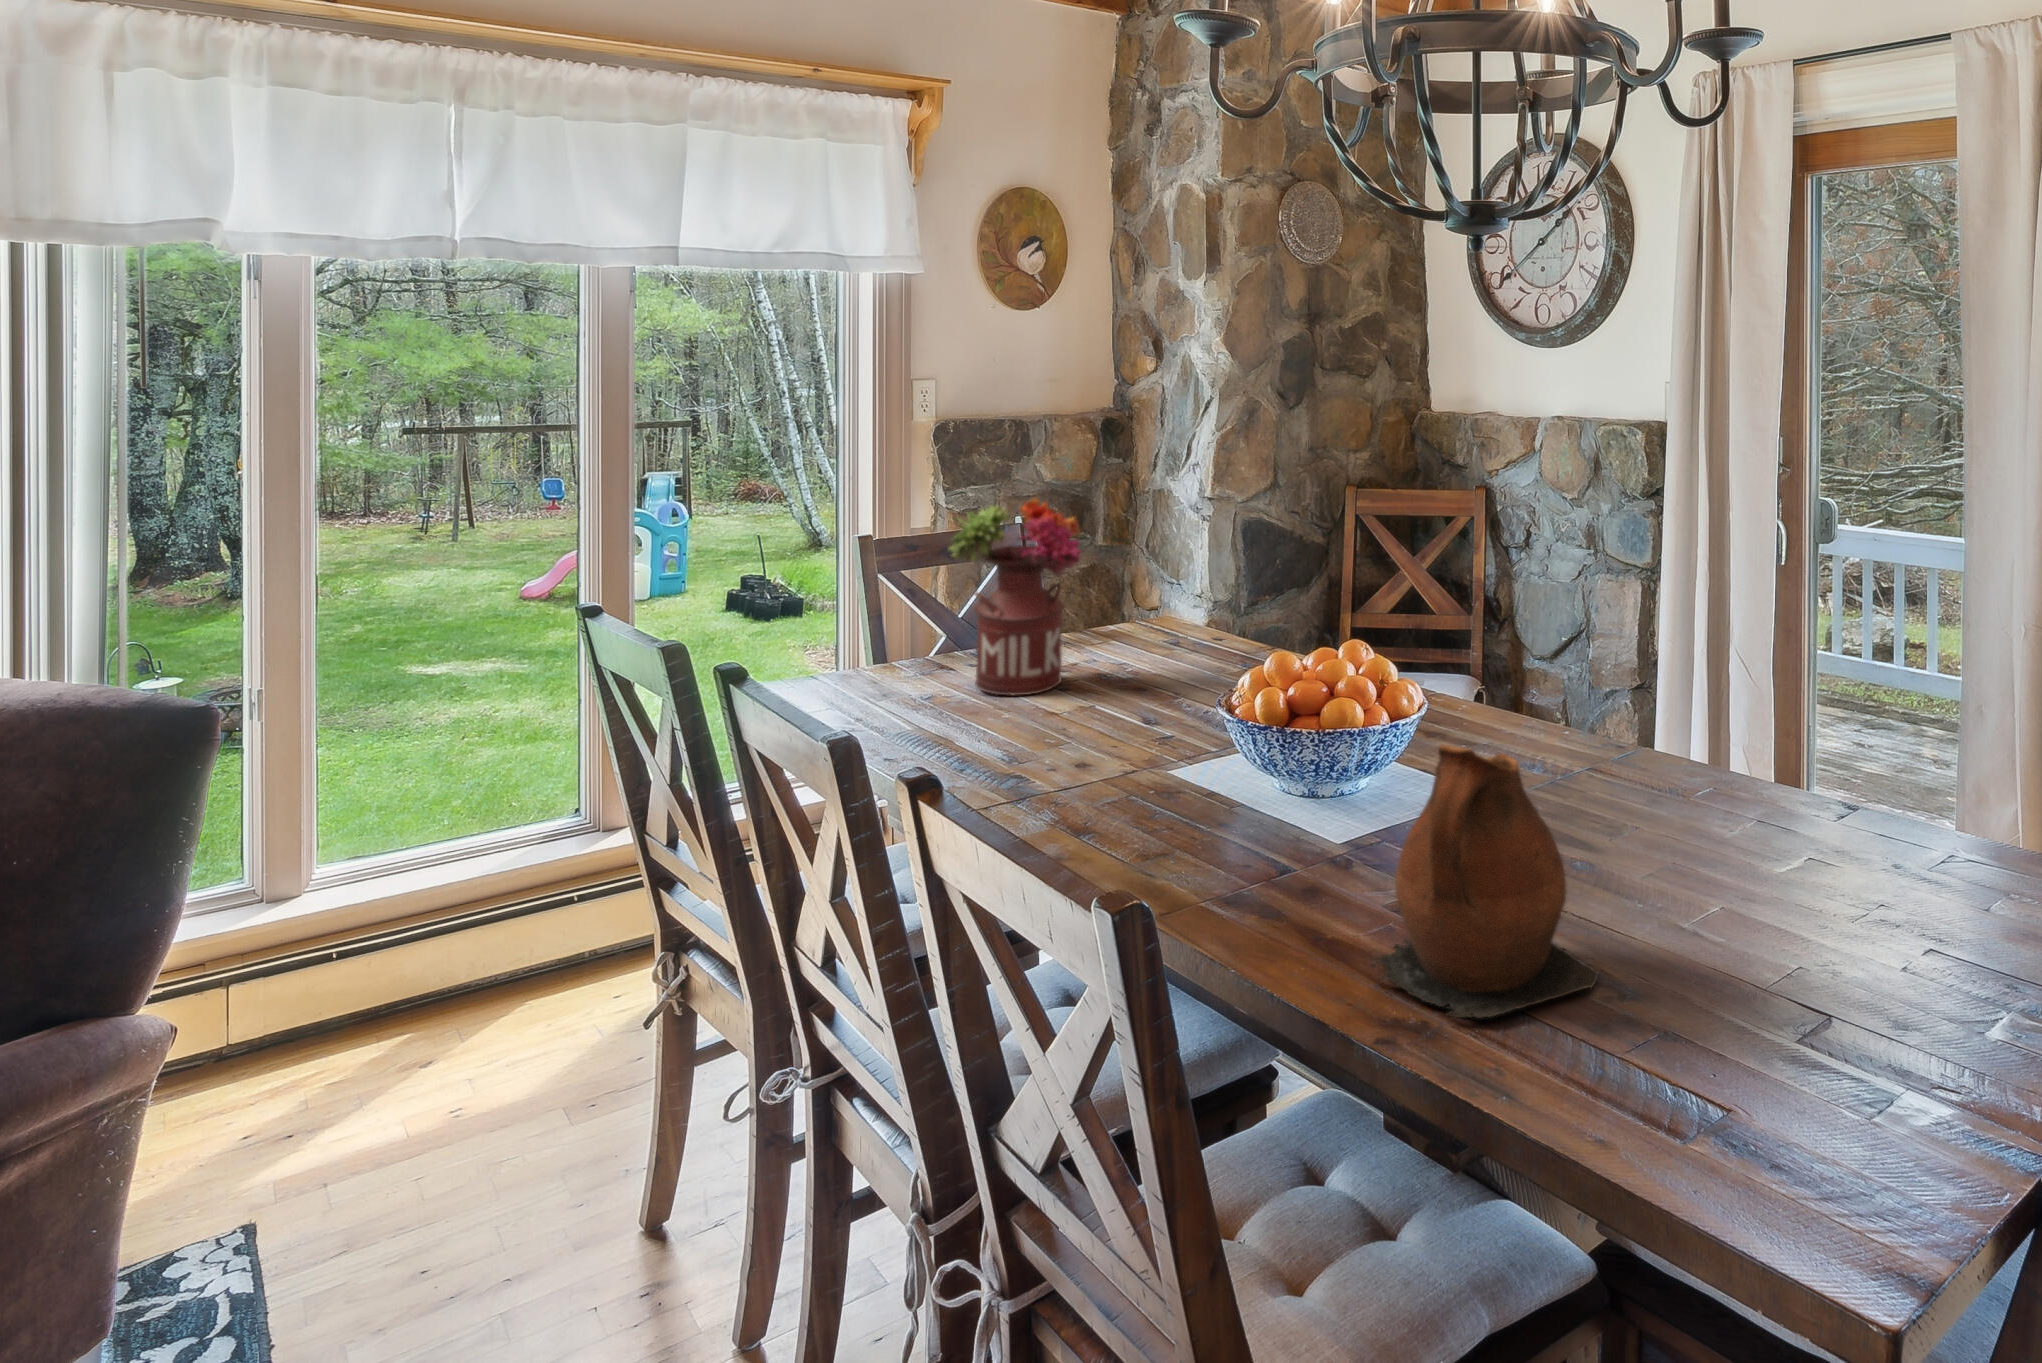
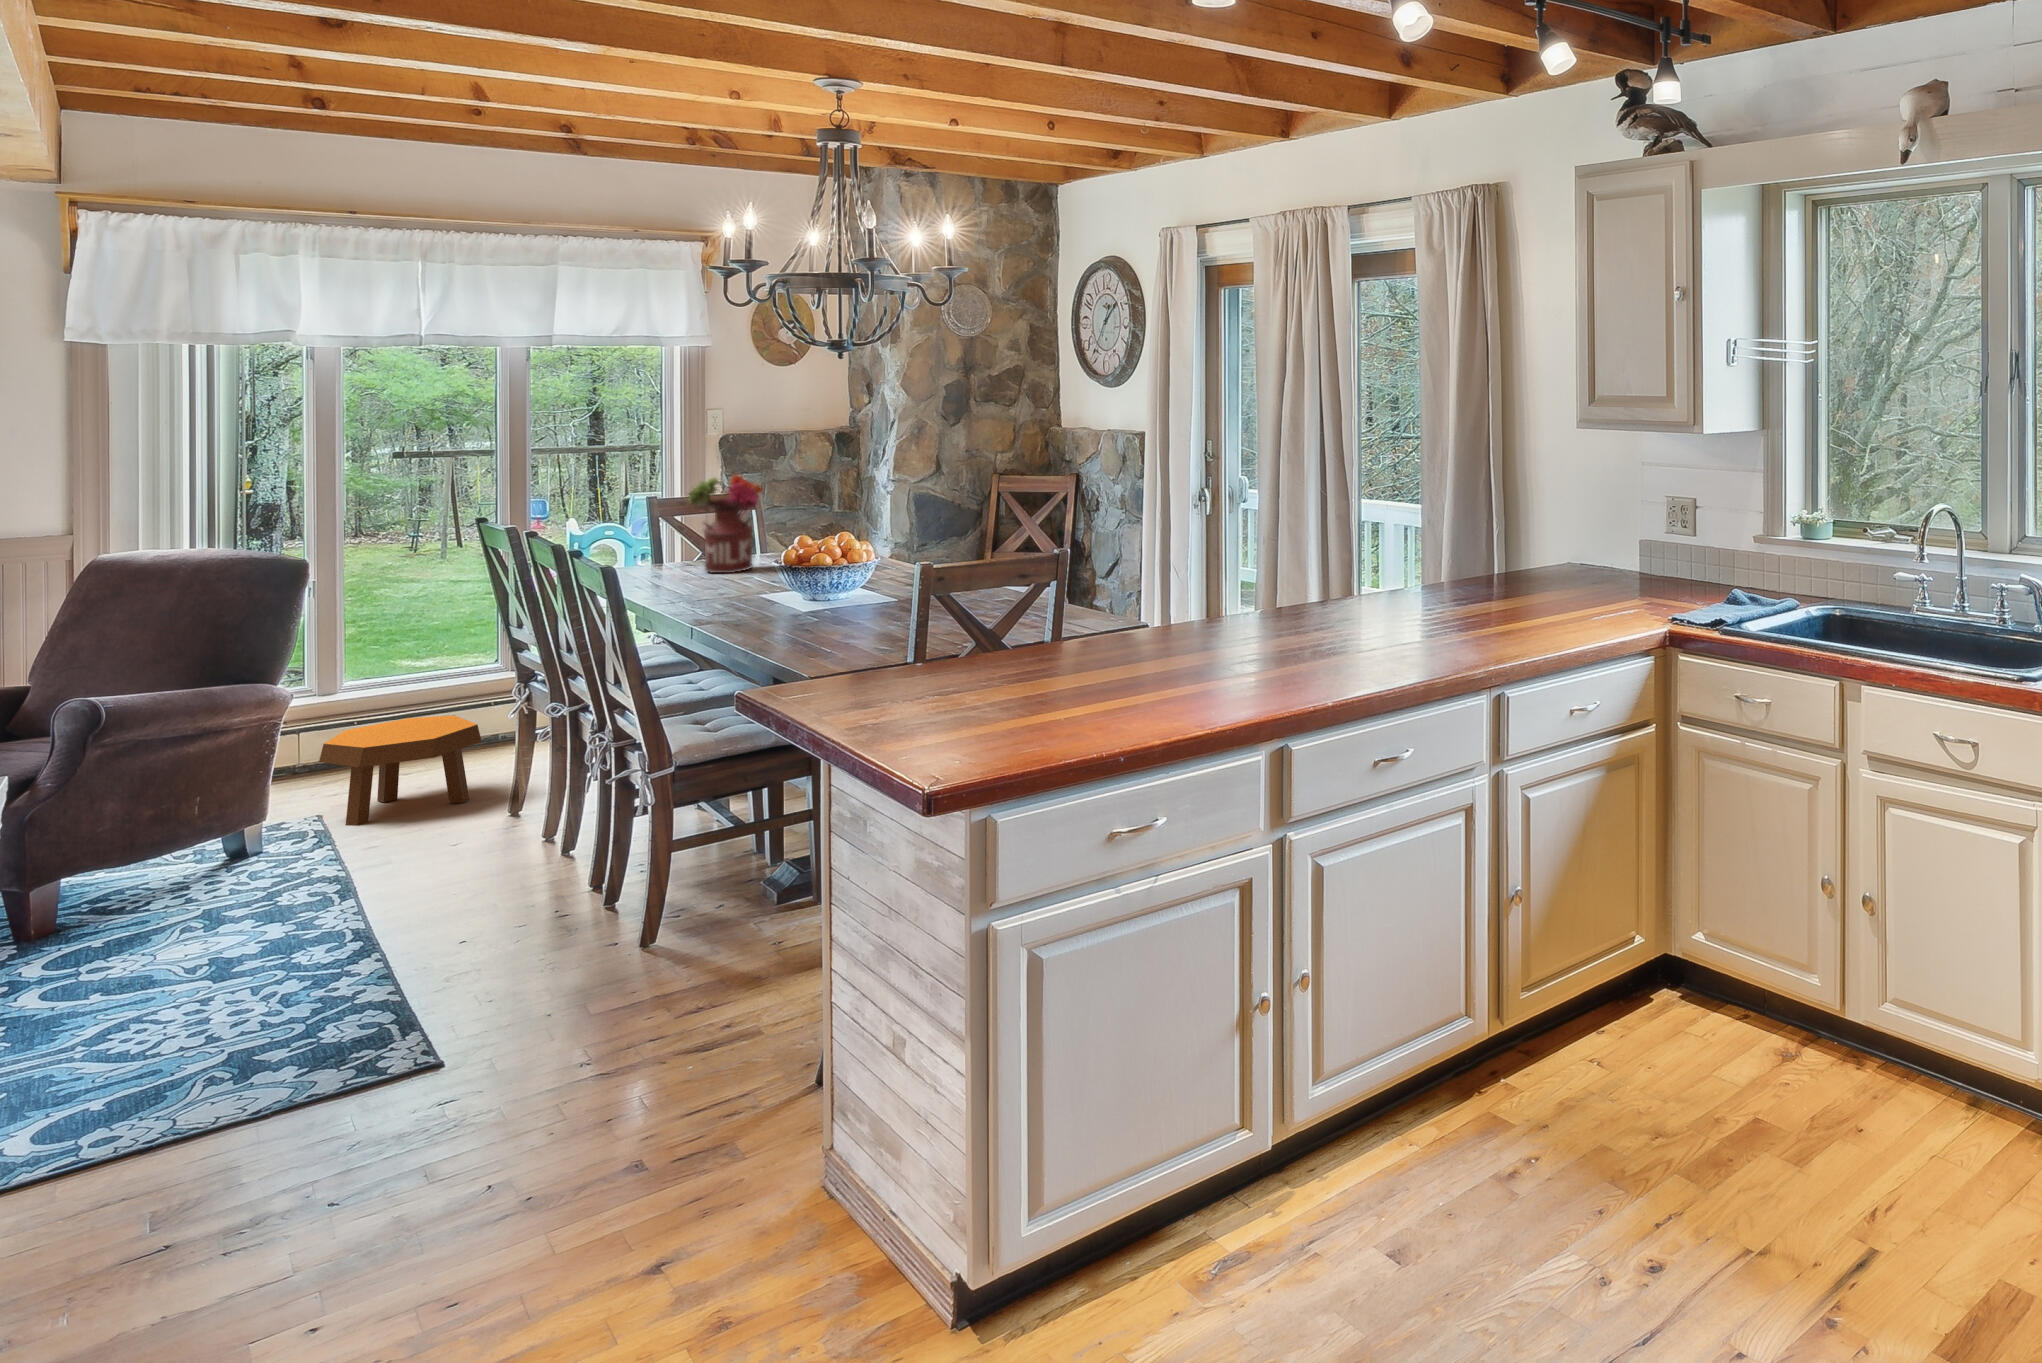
ceramic pitcher: present [1374,745,1598,1018] -> none [782,542,866,633]
footstool: none [230,944,552,1223] -> present [319,715,482,826]

